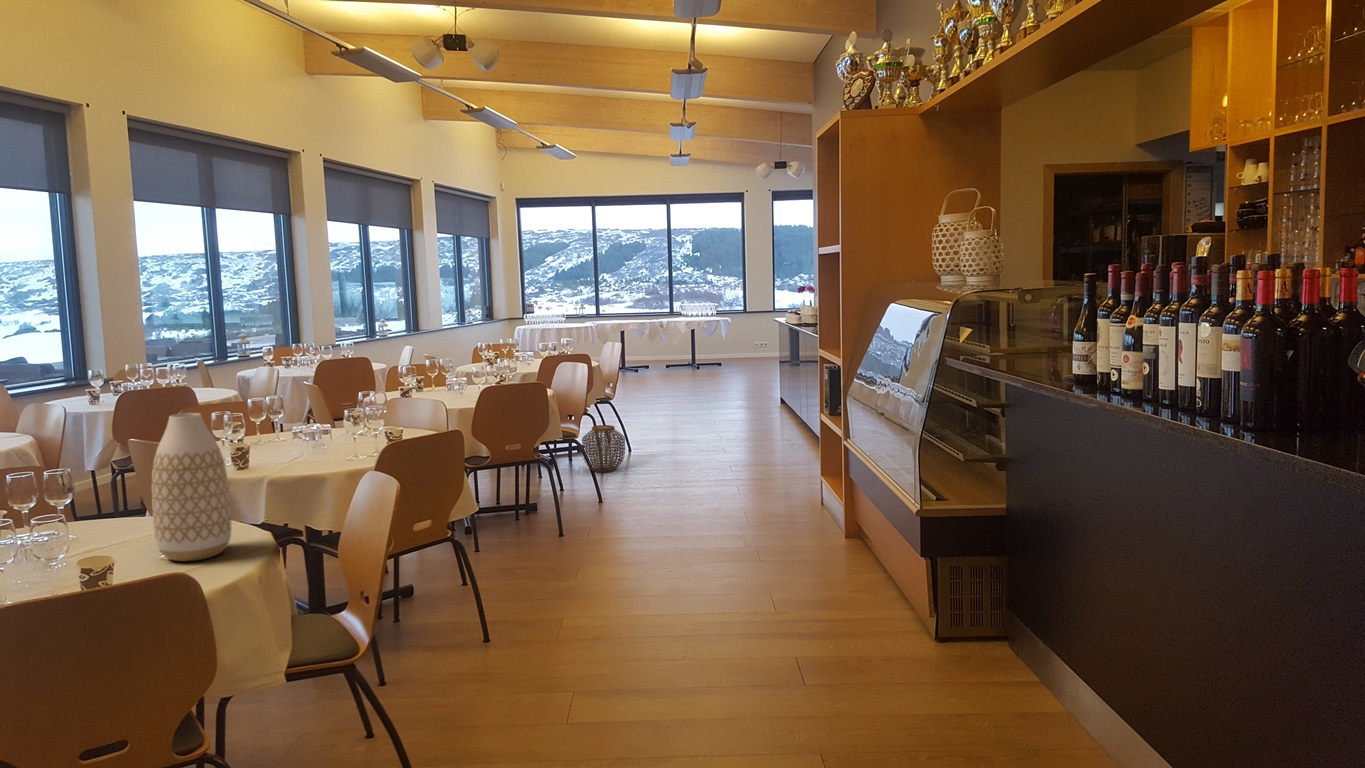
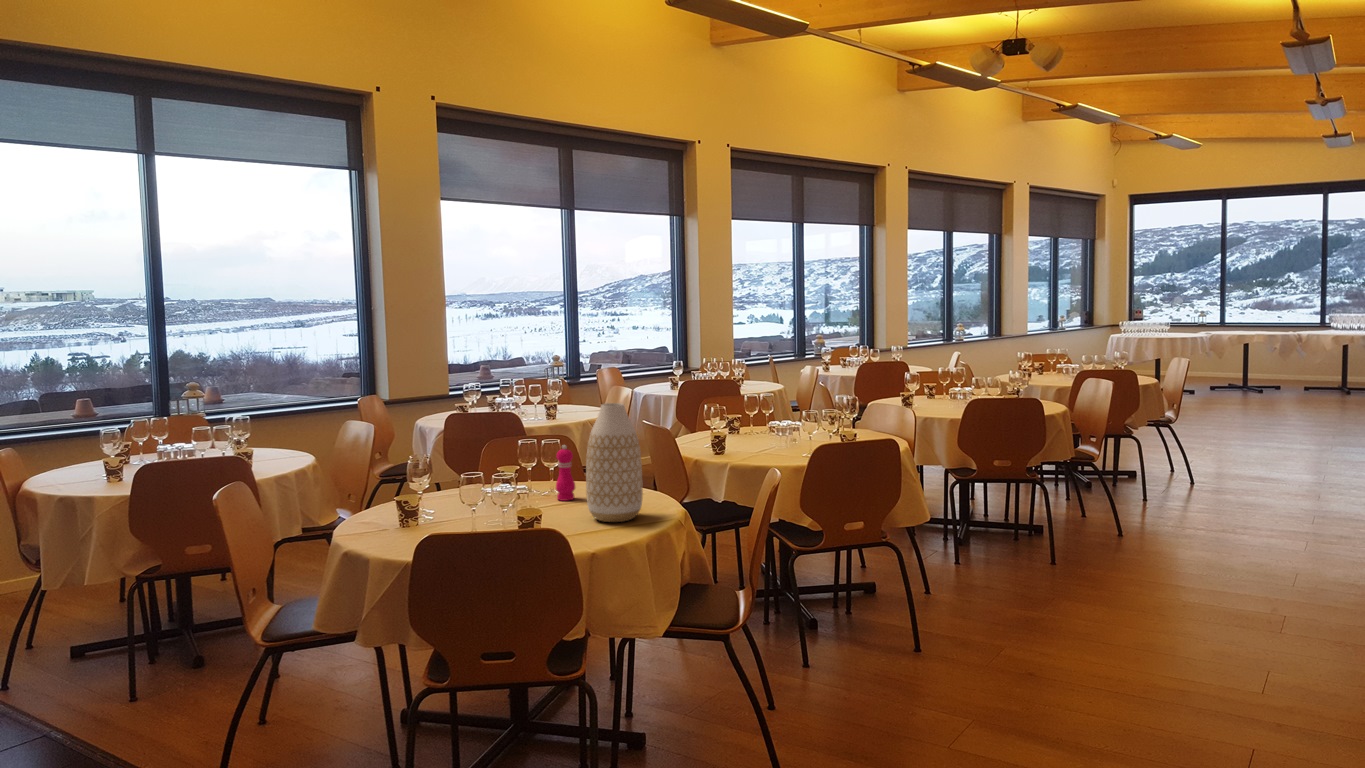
woven basket: present [582,425,625,473] -> none [1122,450,1174,504]
pepper mill: none [78,474,109,546] -> present [556,445,575,501]

